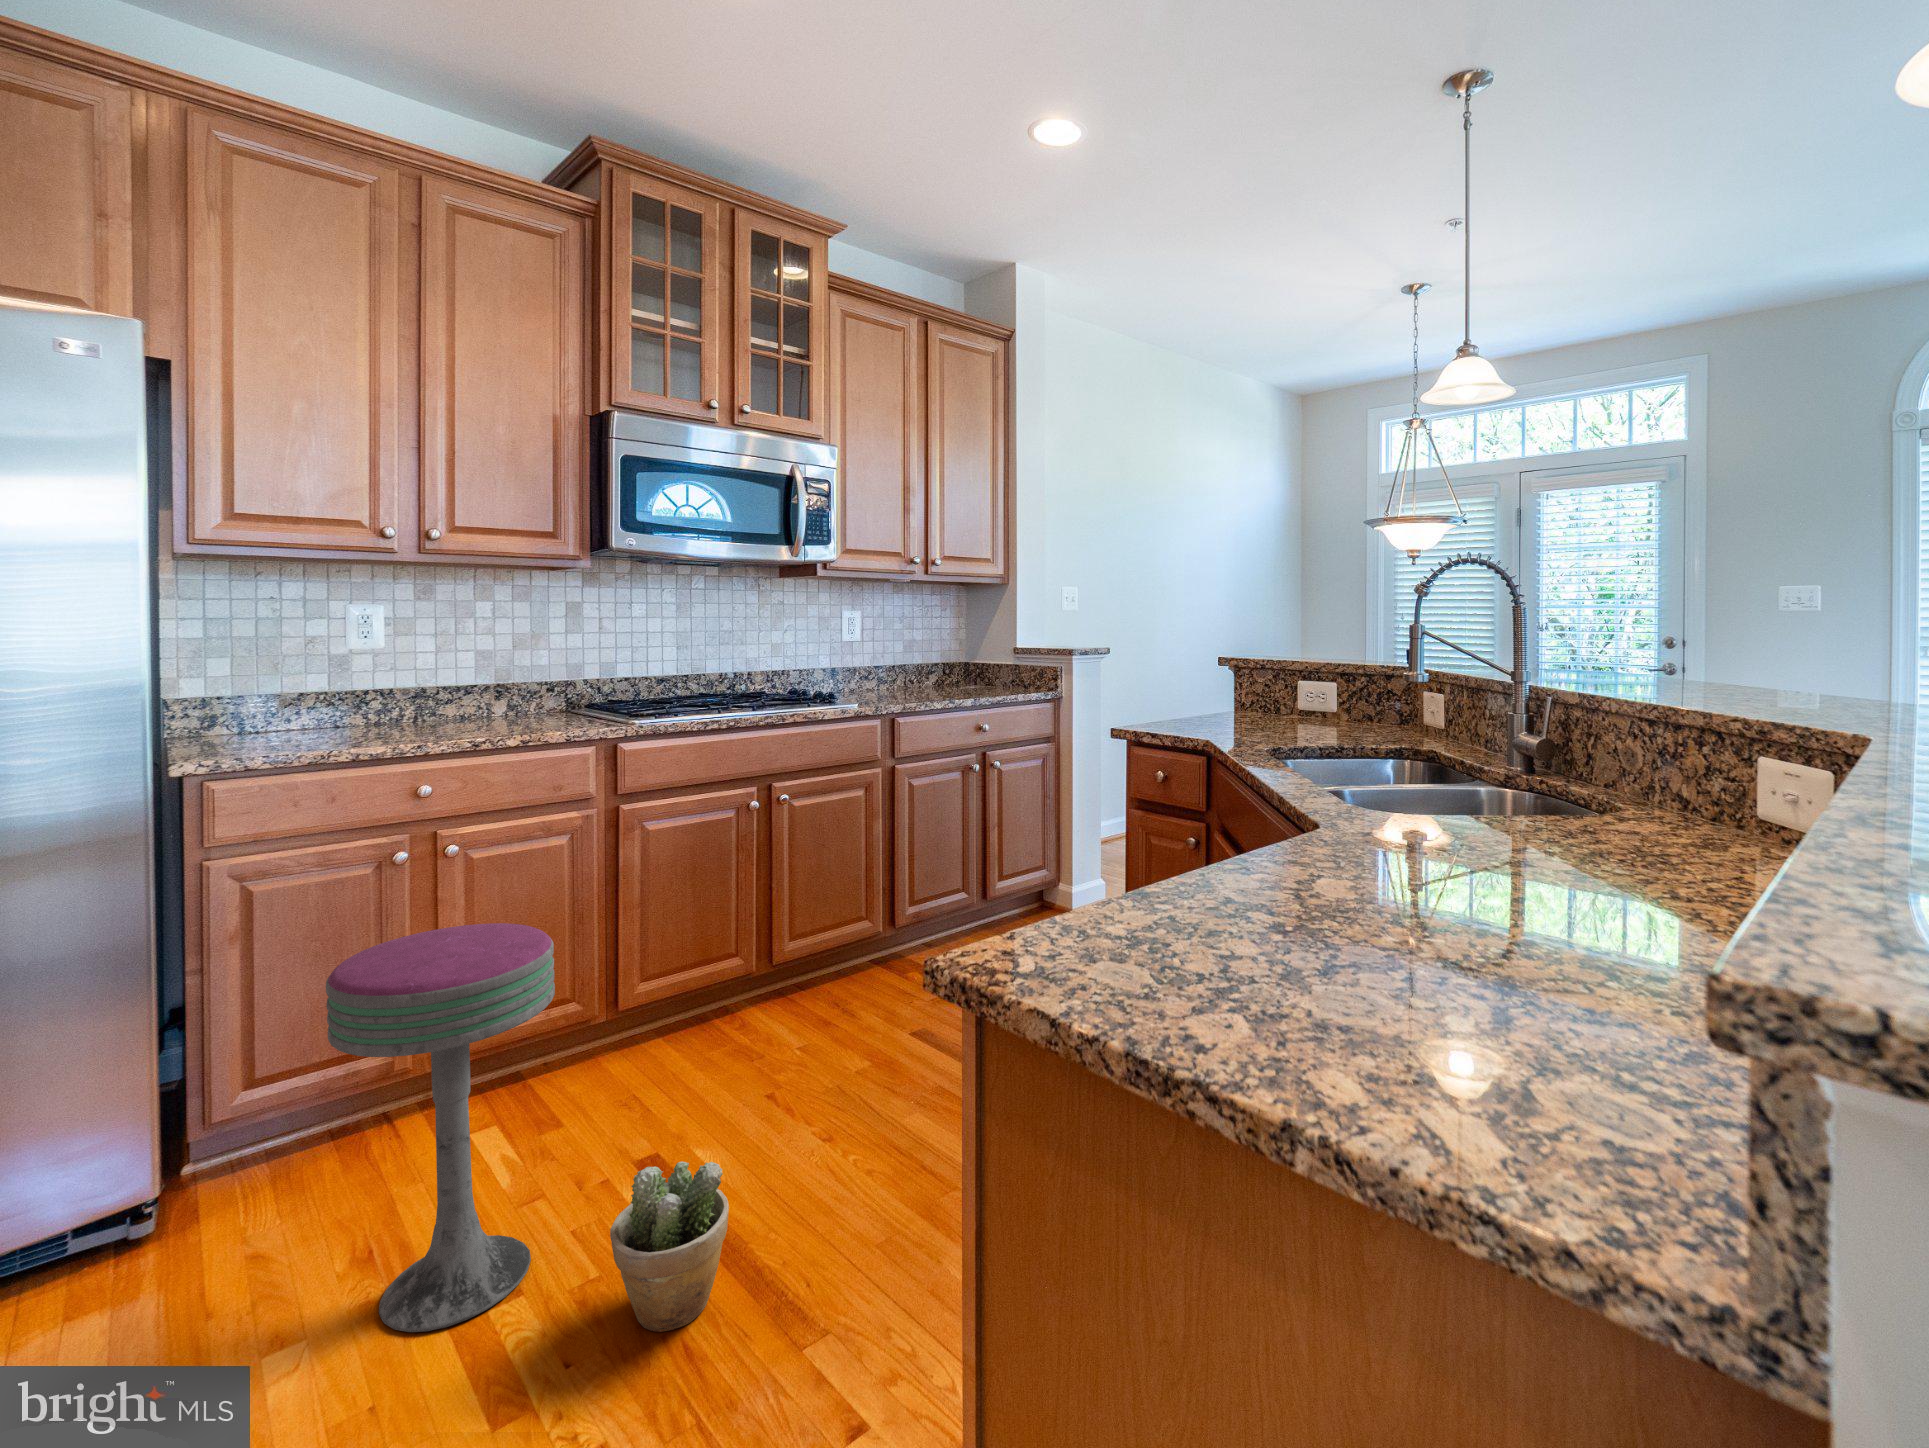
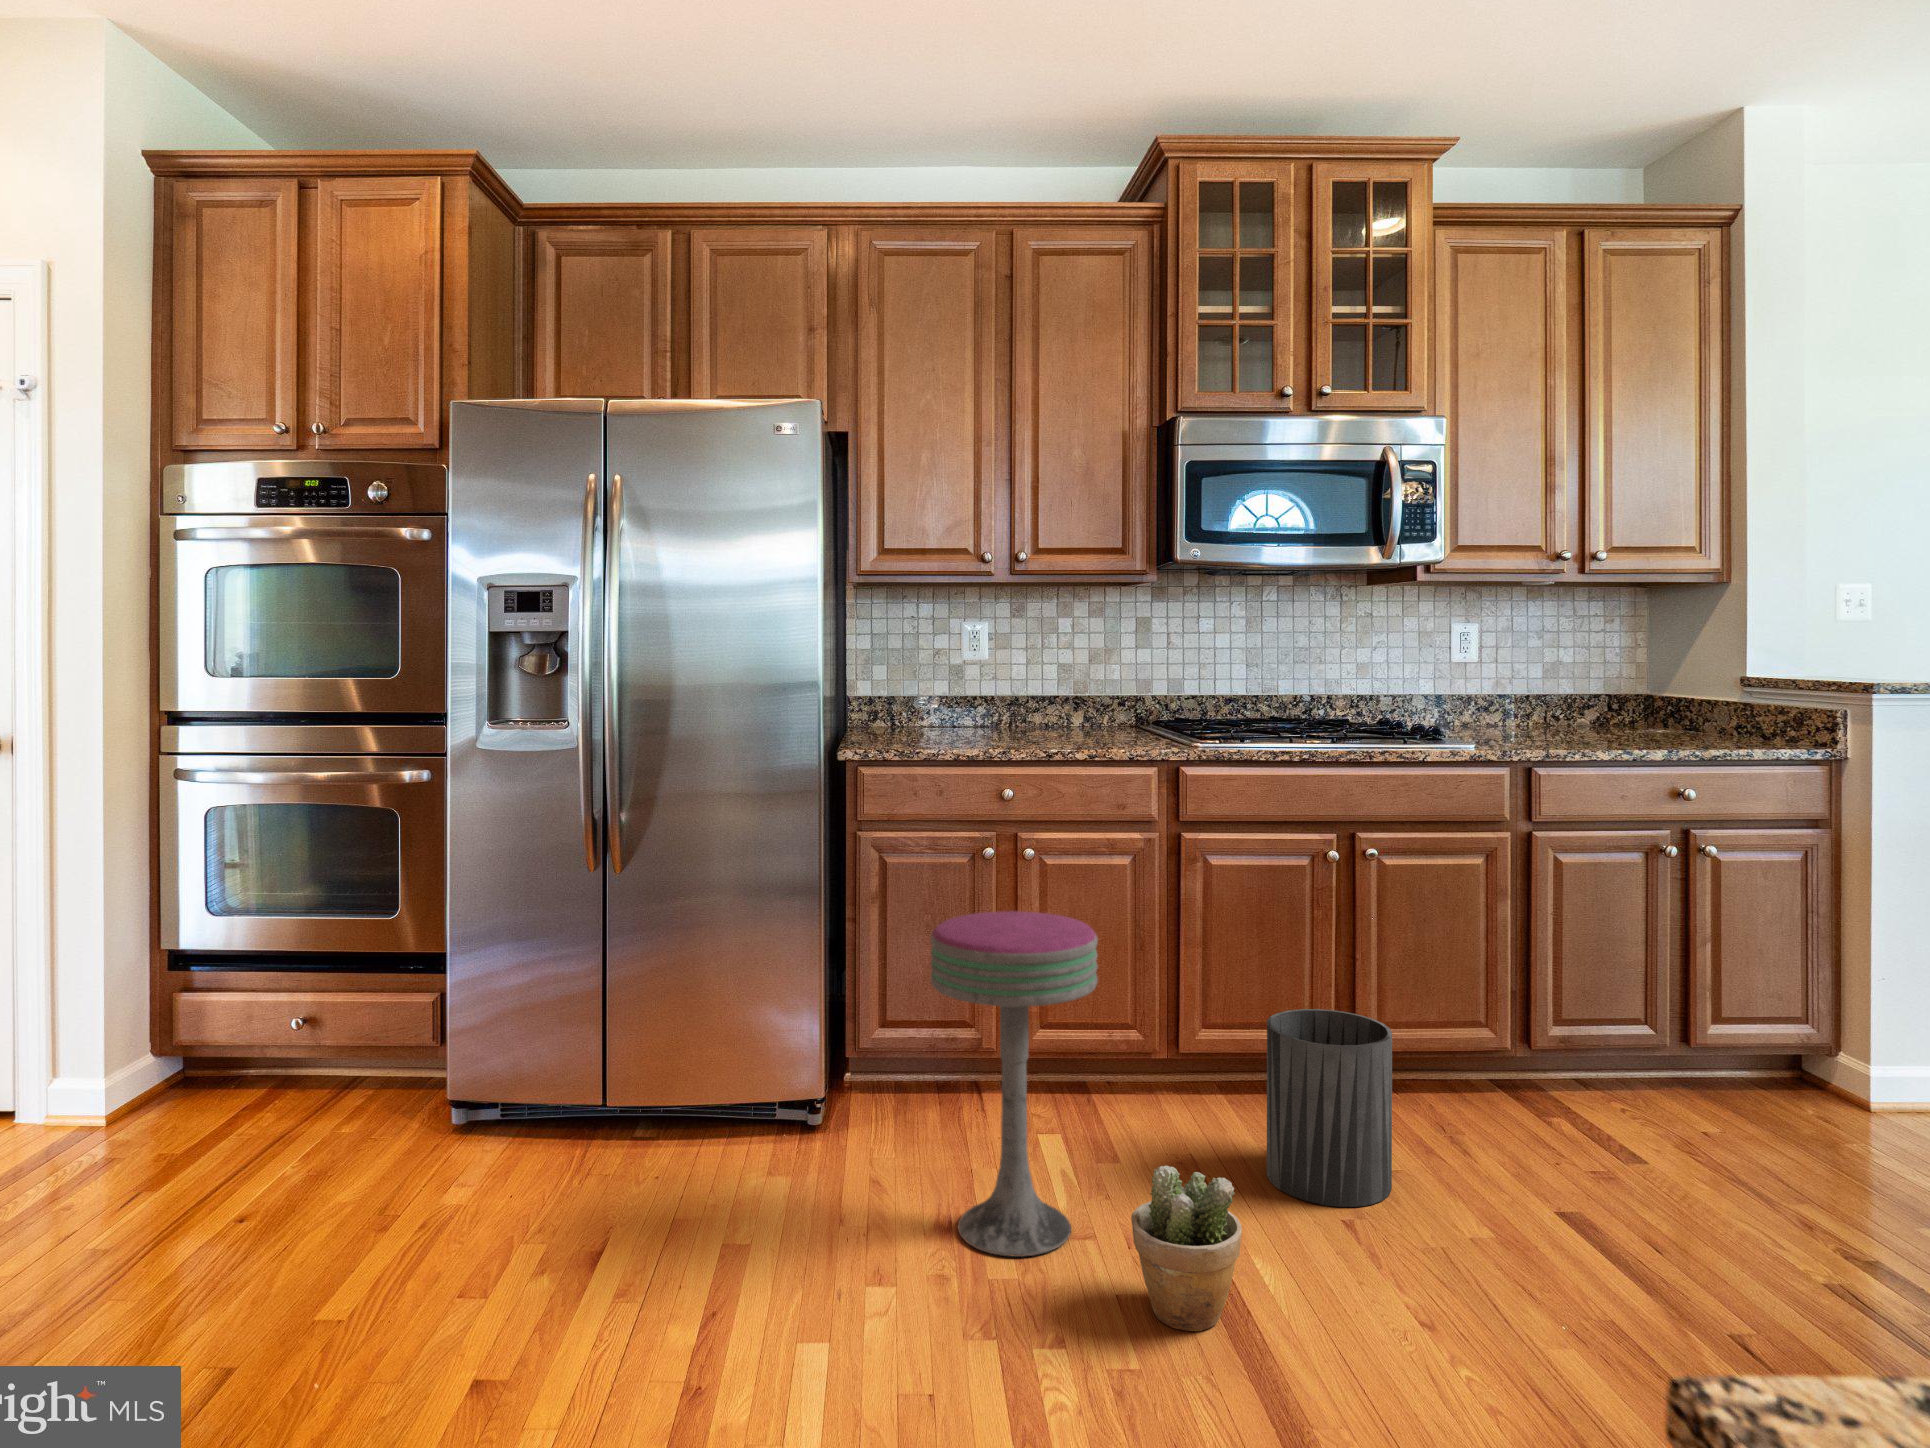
trash can: none [723,950,833,1131] -> present [1267,1009,1392,1207]

